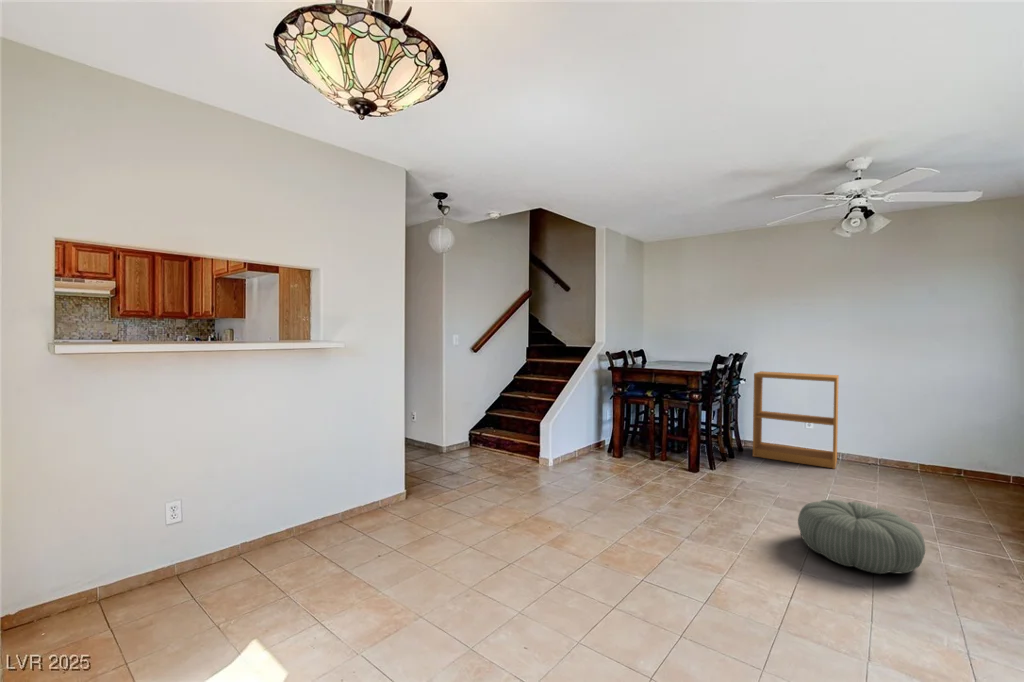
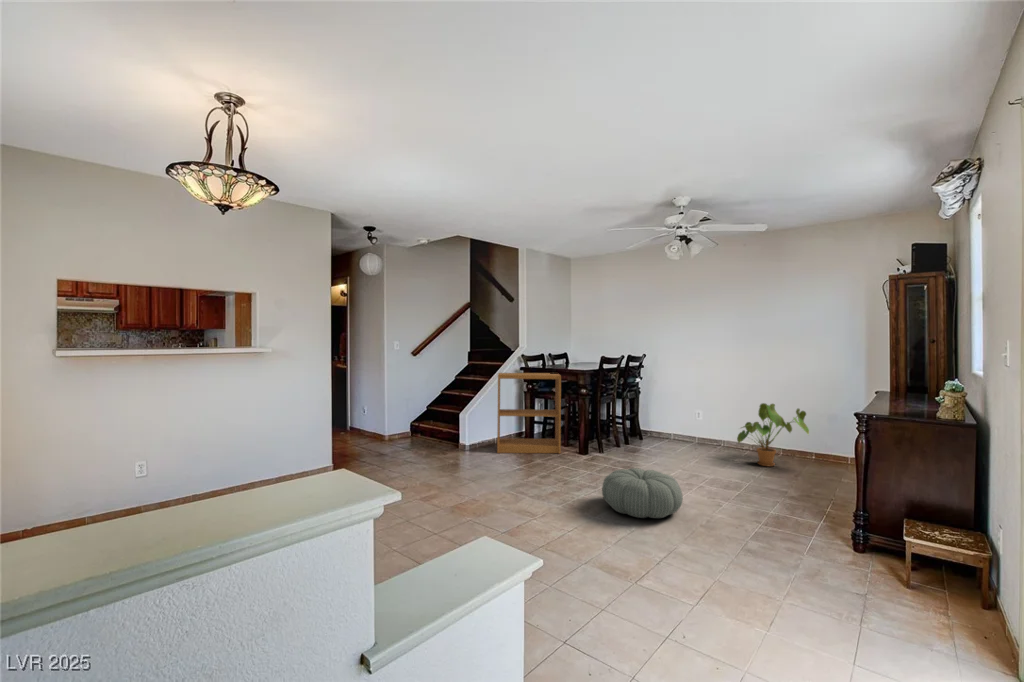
bookshelf: present [753,371,839,469] -> present [497,373,561,453]
house plant: none [878,409,982,485] -> present [737,403,809,466]

